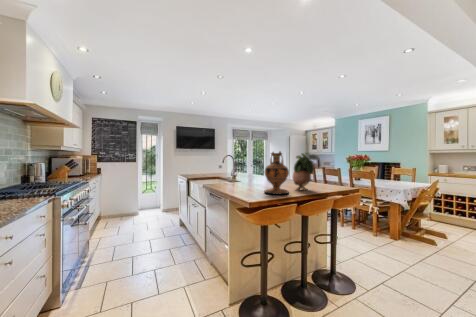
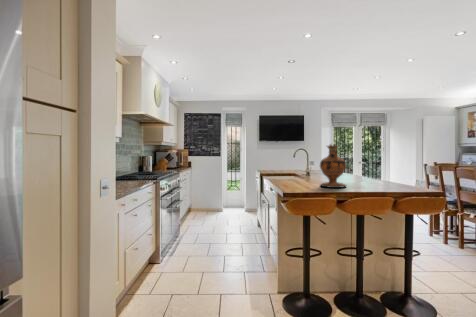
potted plant: present [293,153,314,190] -> none [358,143,383,187]

